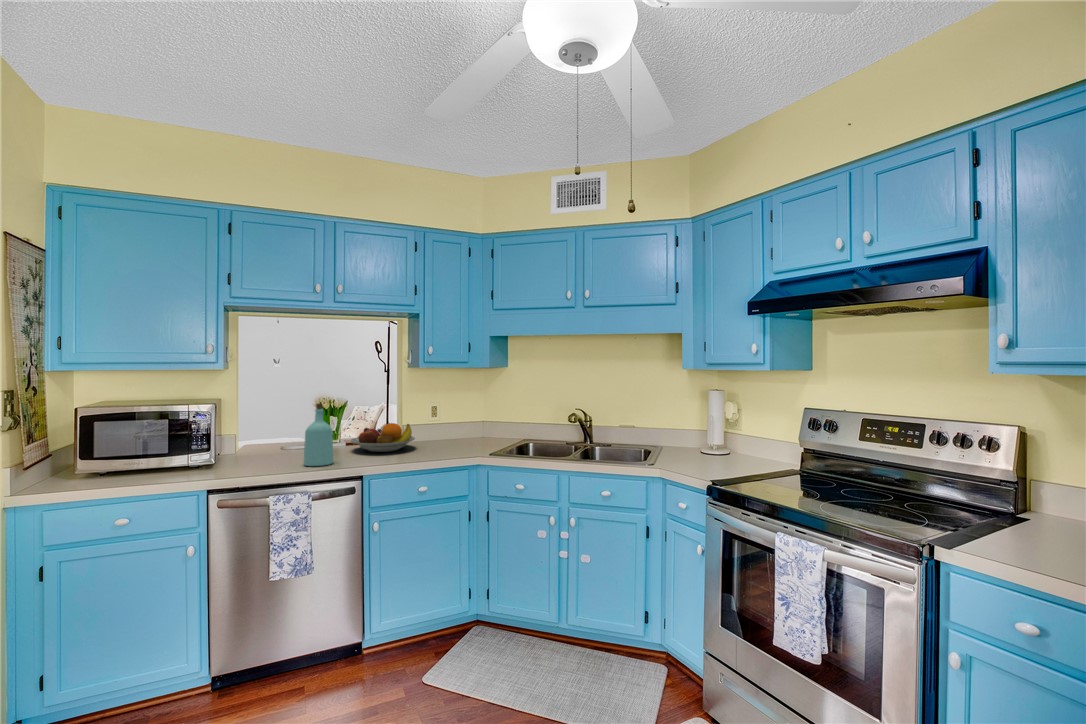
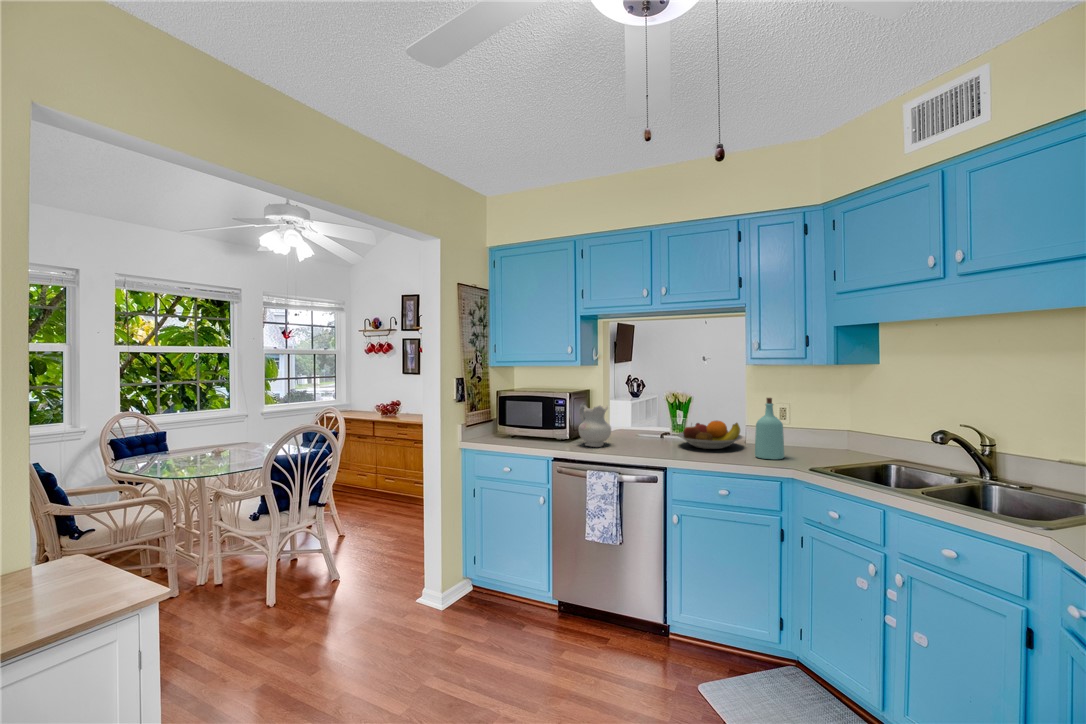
bottle: present [304,403,333,466] -> present [755,398,784,459]
ceramic pitcher: none [232,415,280,468] -> present [579,403,611,447]

